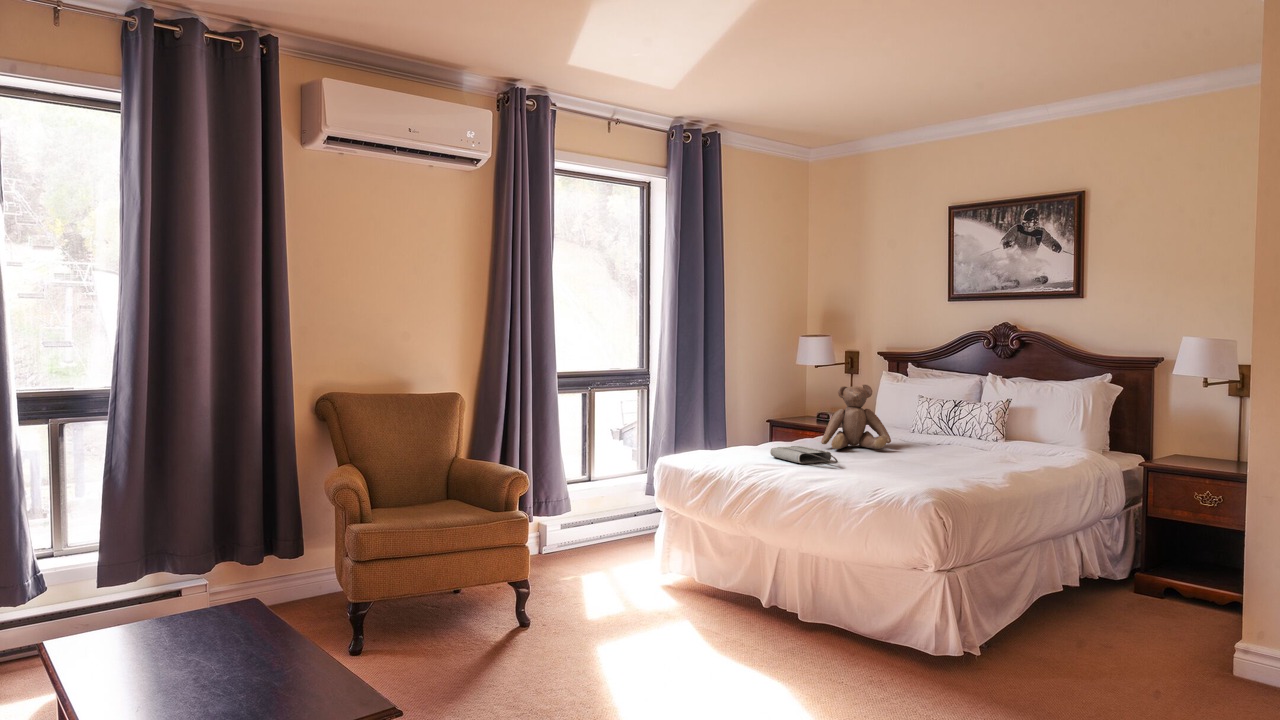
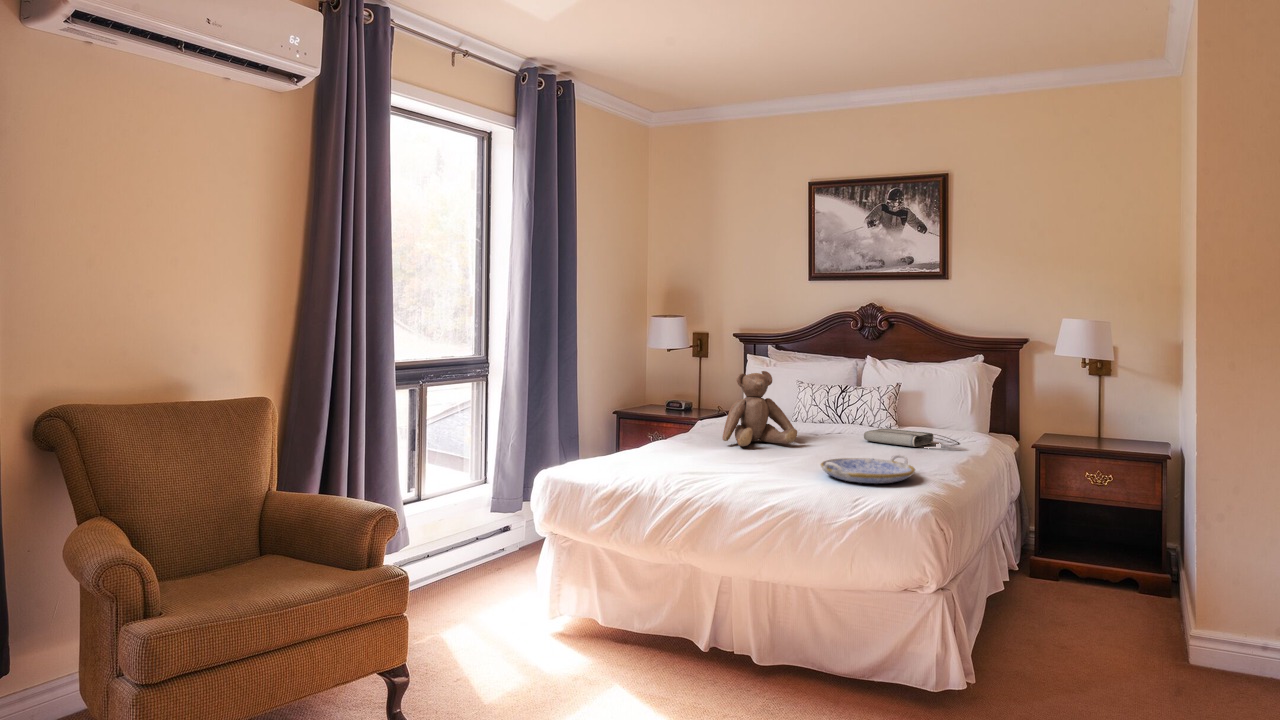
tote bag: present [770,446,838,465] -> present [864,429,960,447]
serving tray: none [869,459,951,480] -> present [821,455,915,484]

